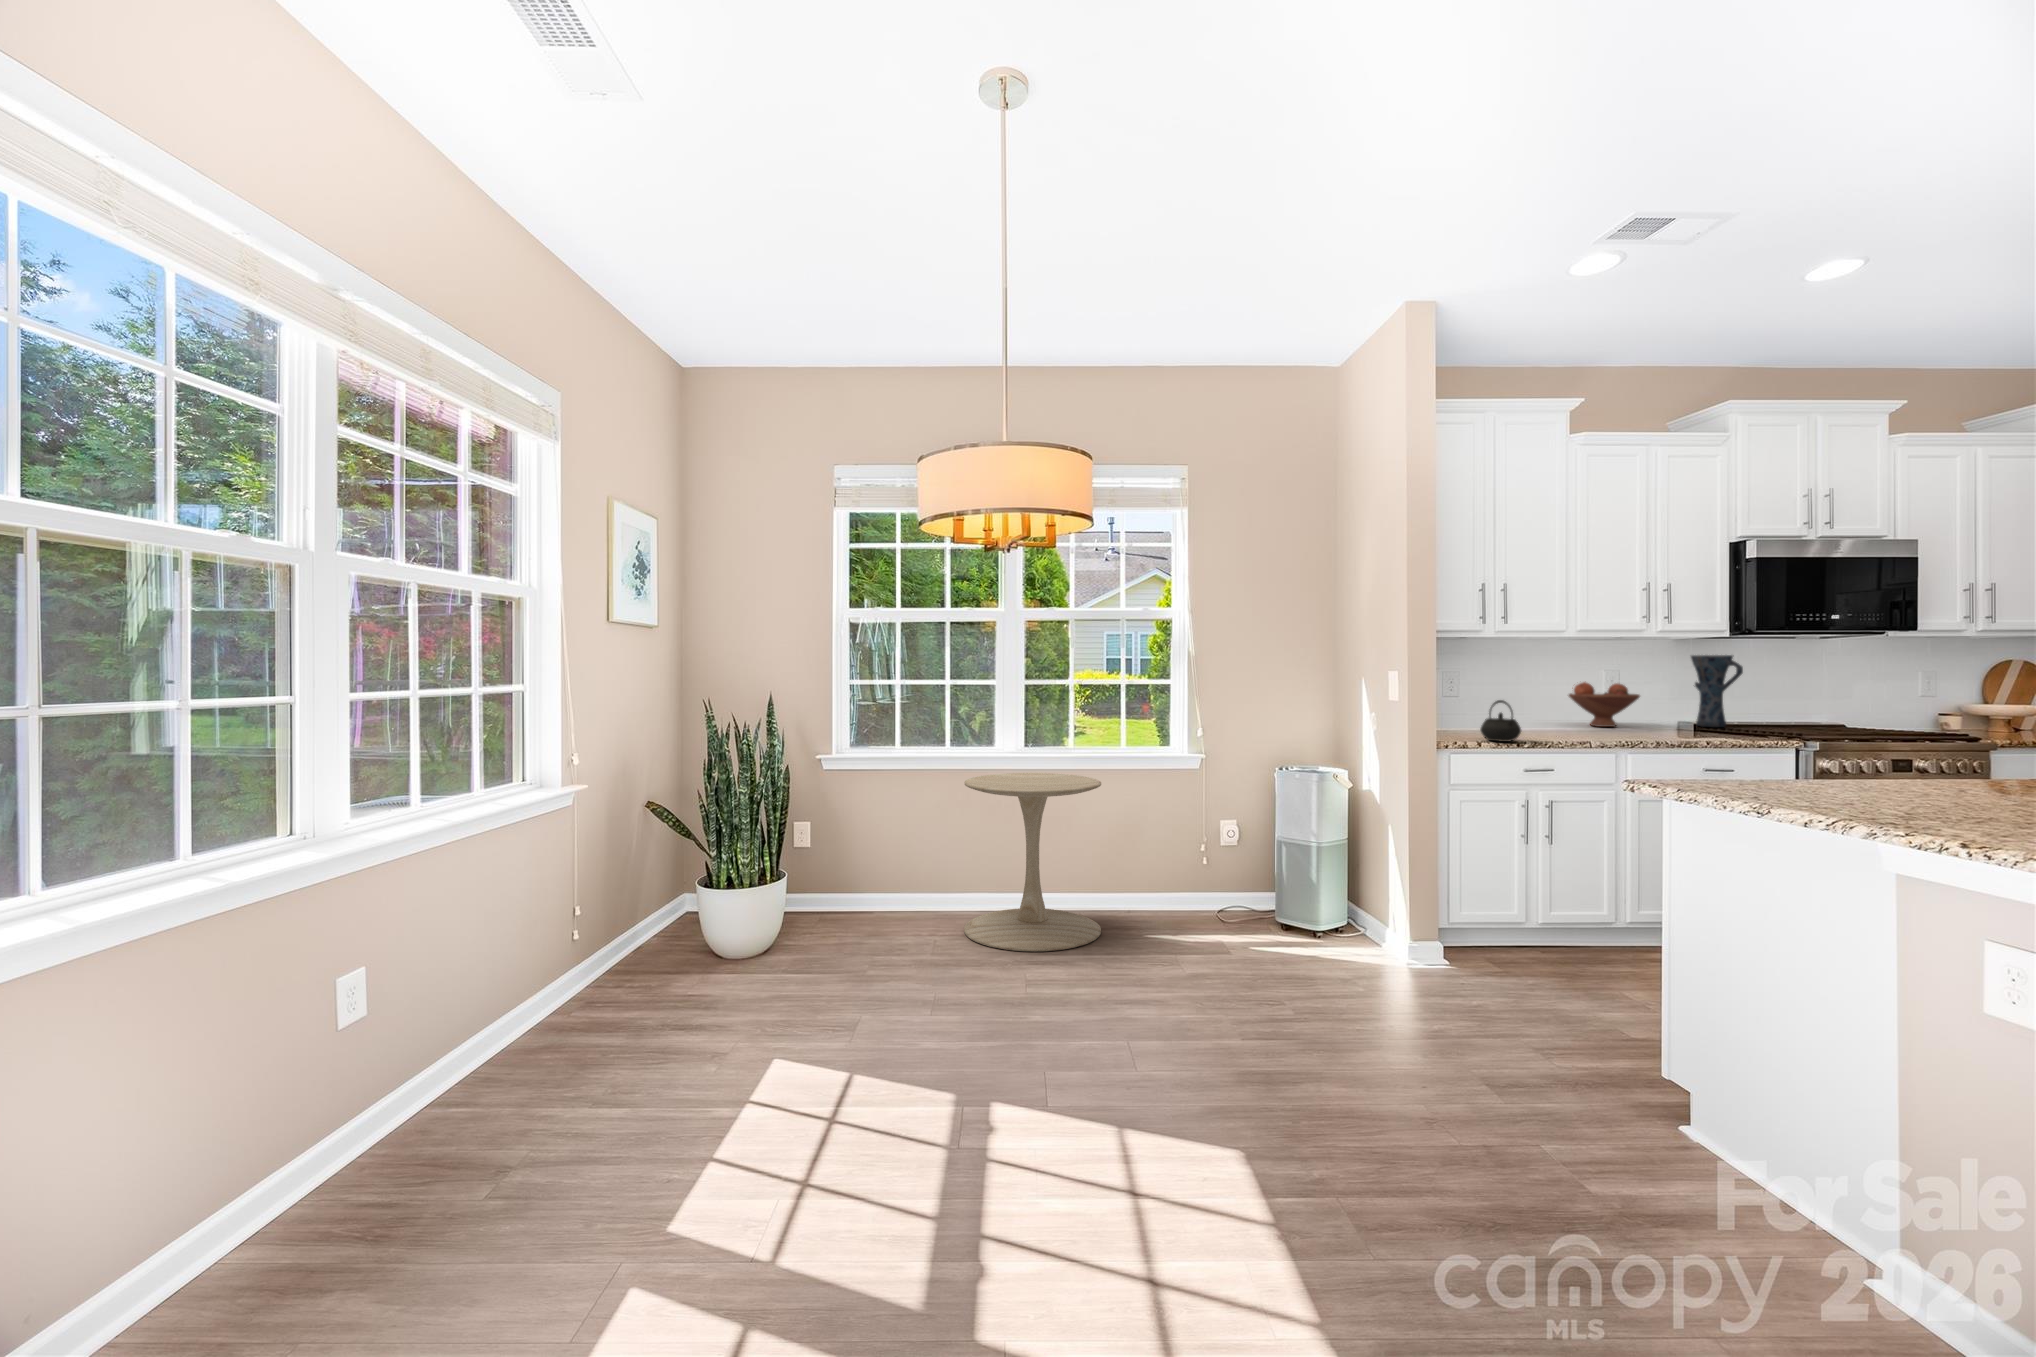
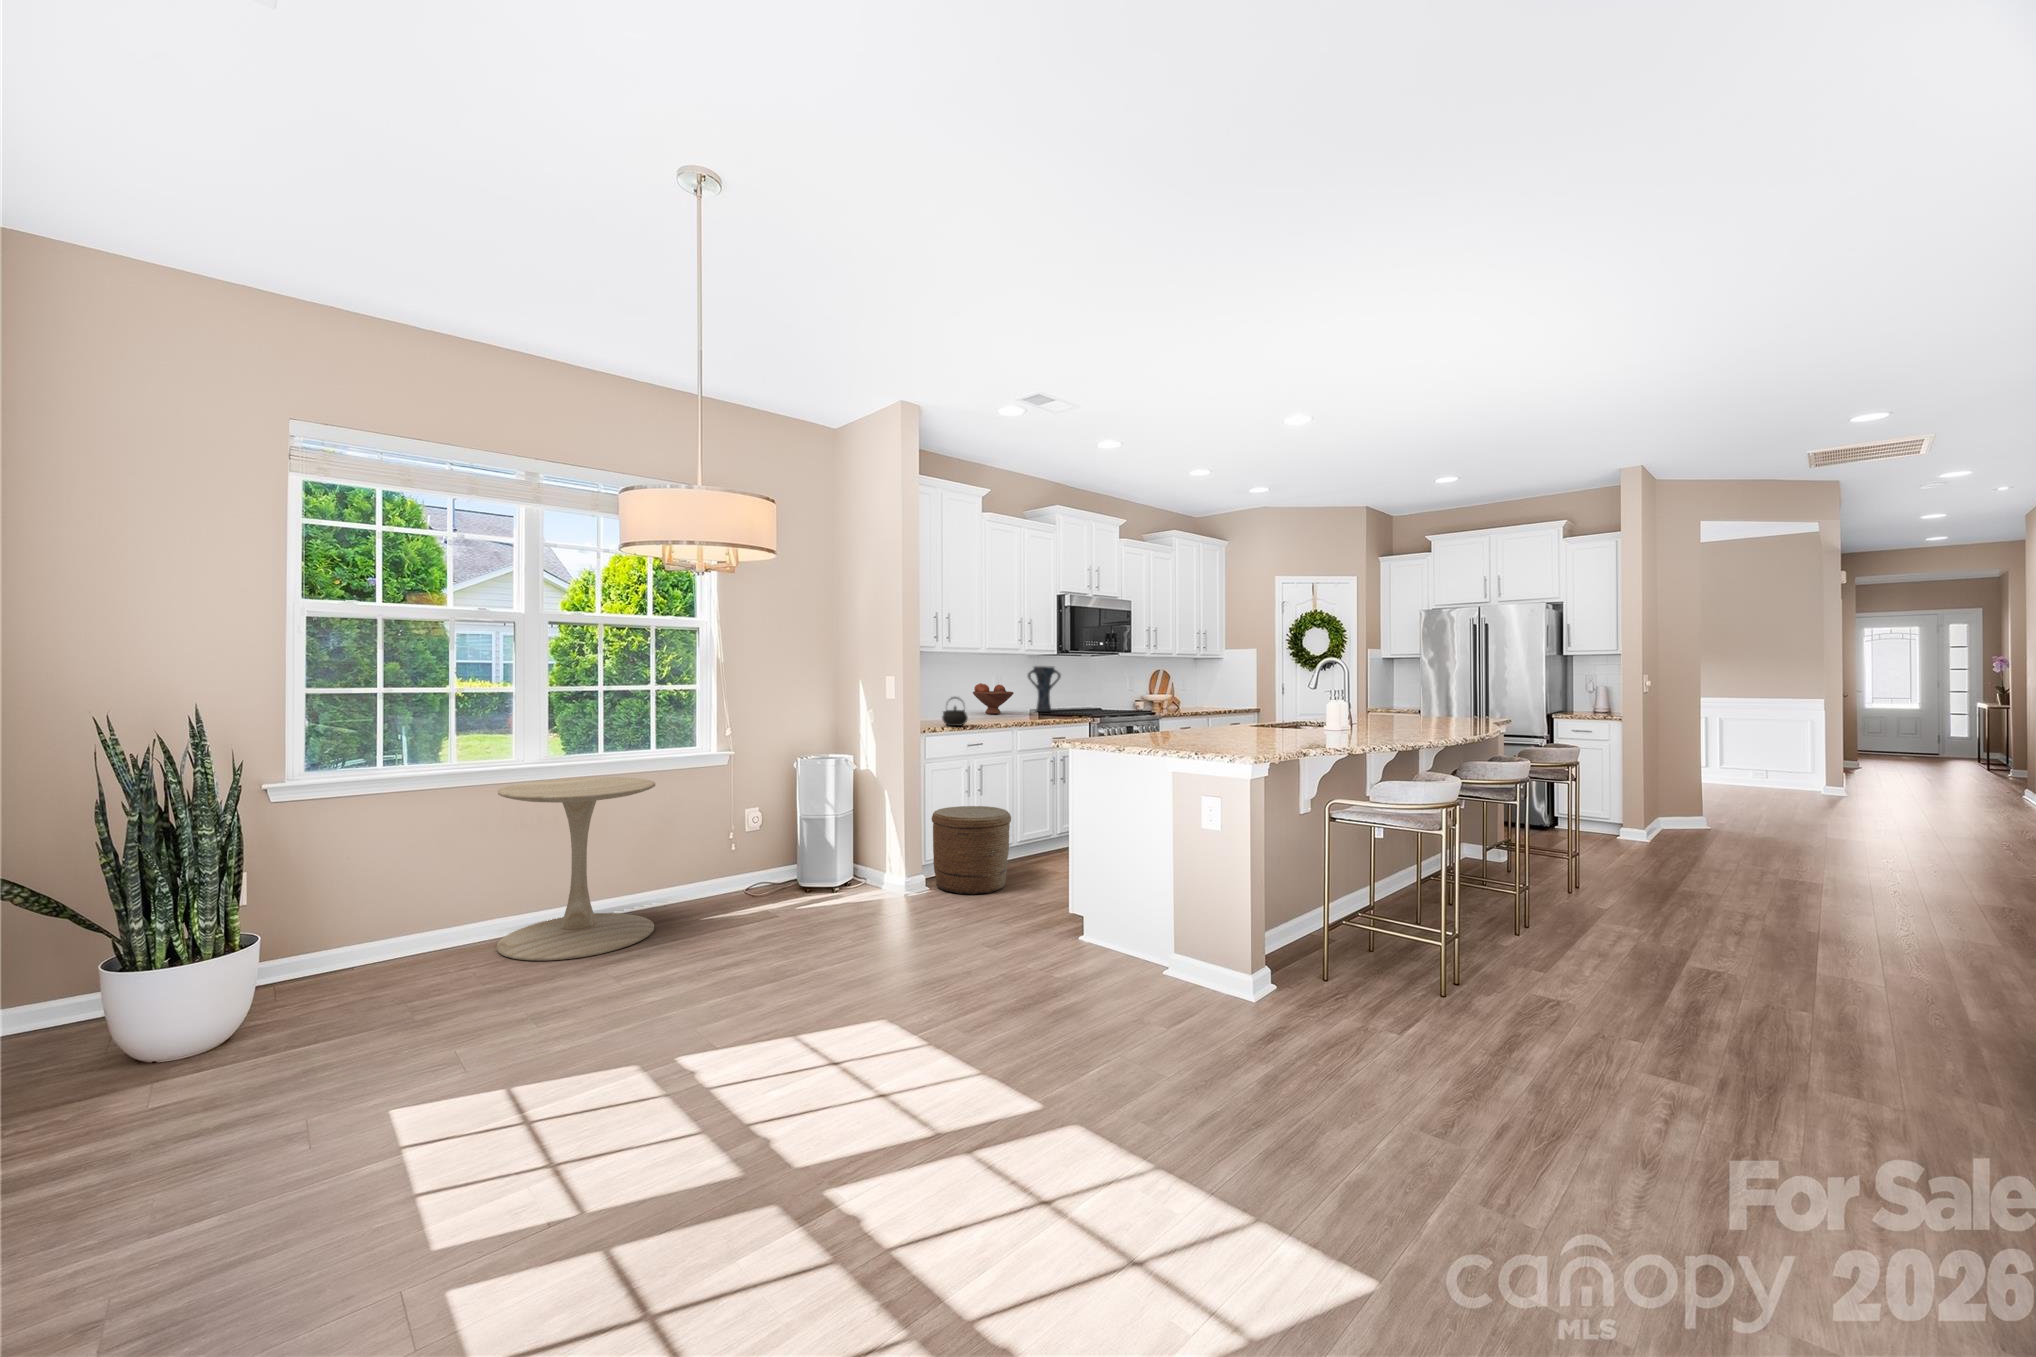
woven basket: none [1447,855,1576,988] -> present [932,806,1011,895]

